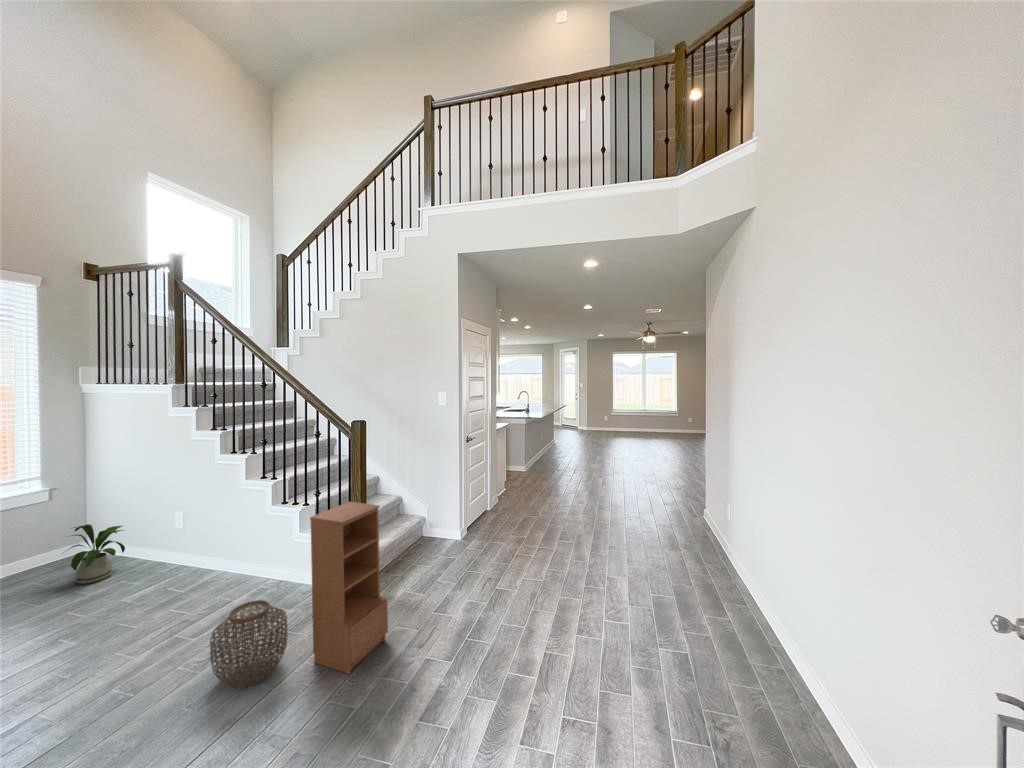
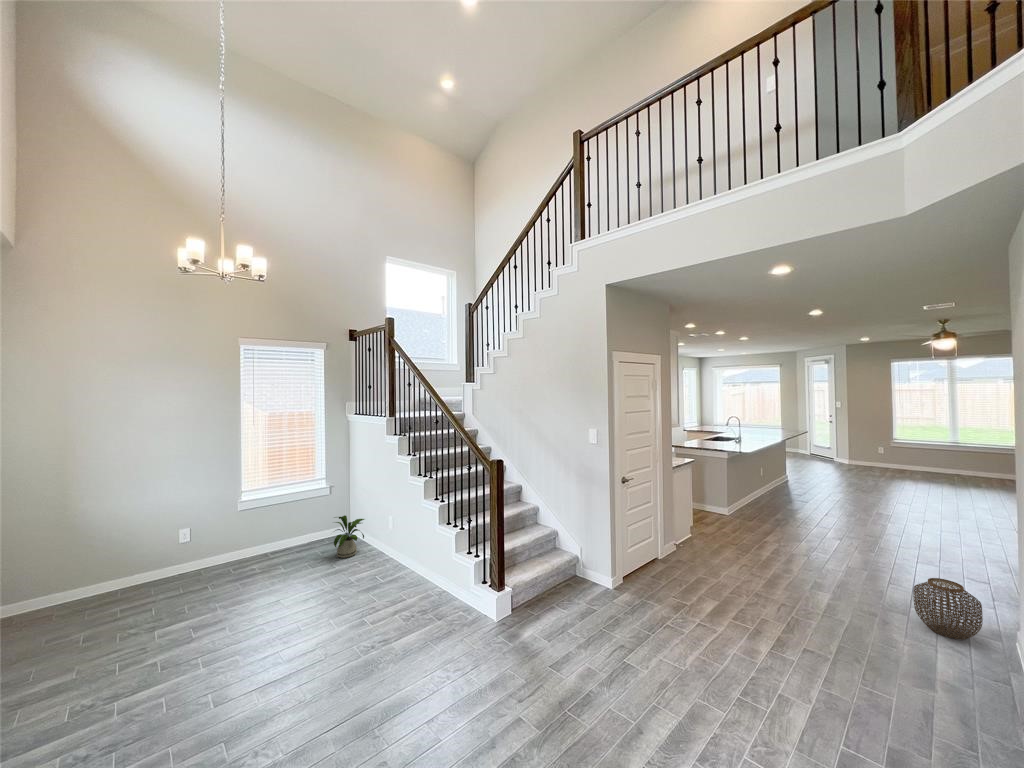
bookcase: present [310,502,388,674] -> none [428,539,494,704]
woven basket: present [210,600,287,688] -> present [913,578,983,640]

